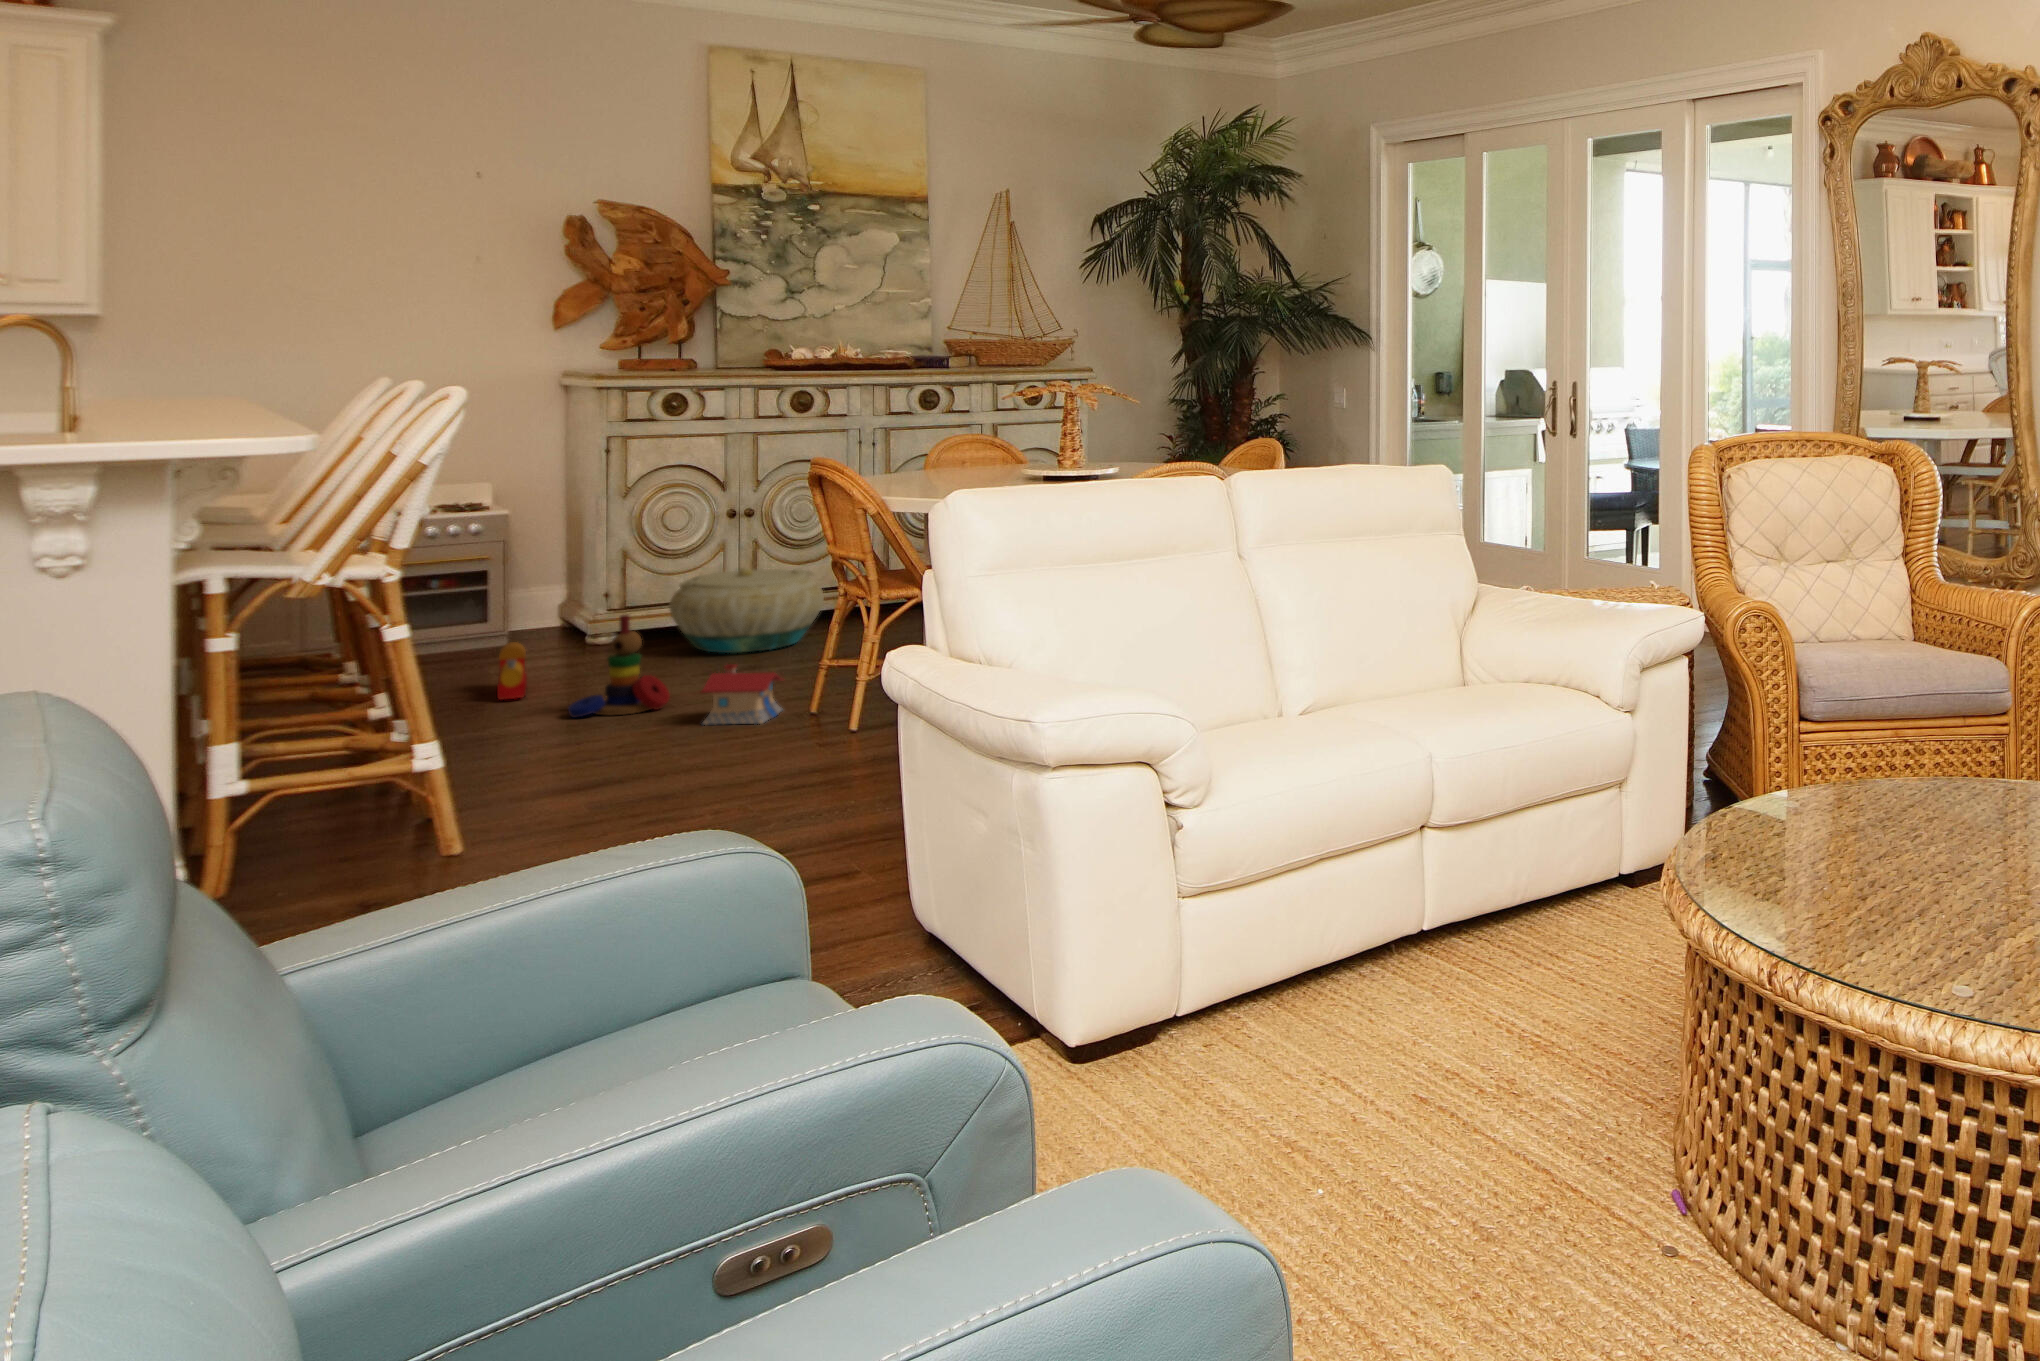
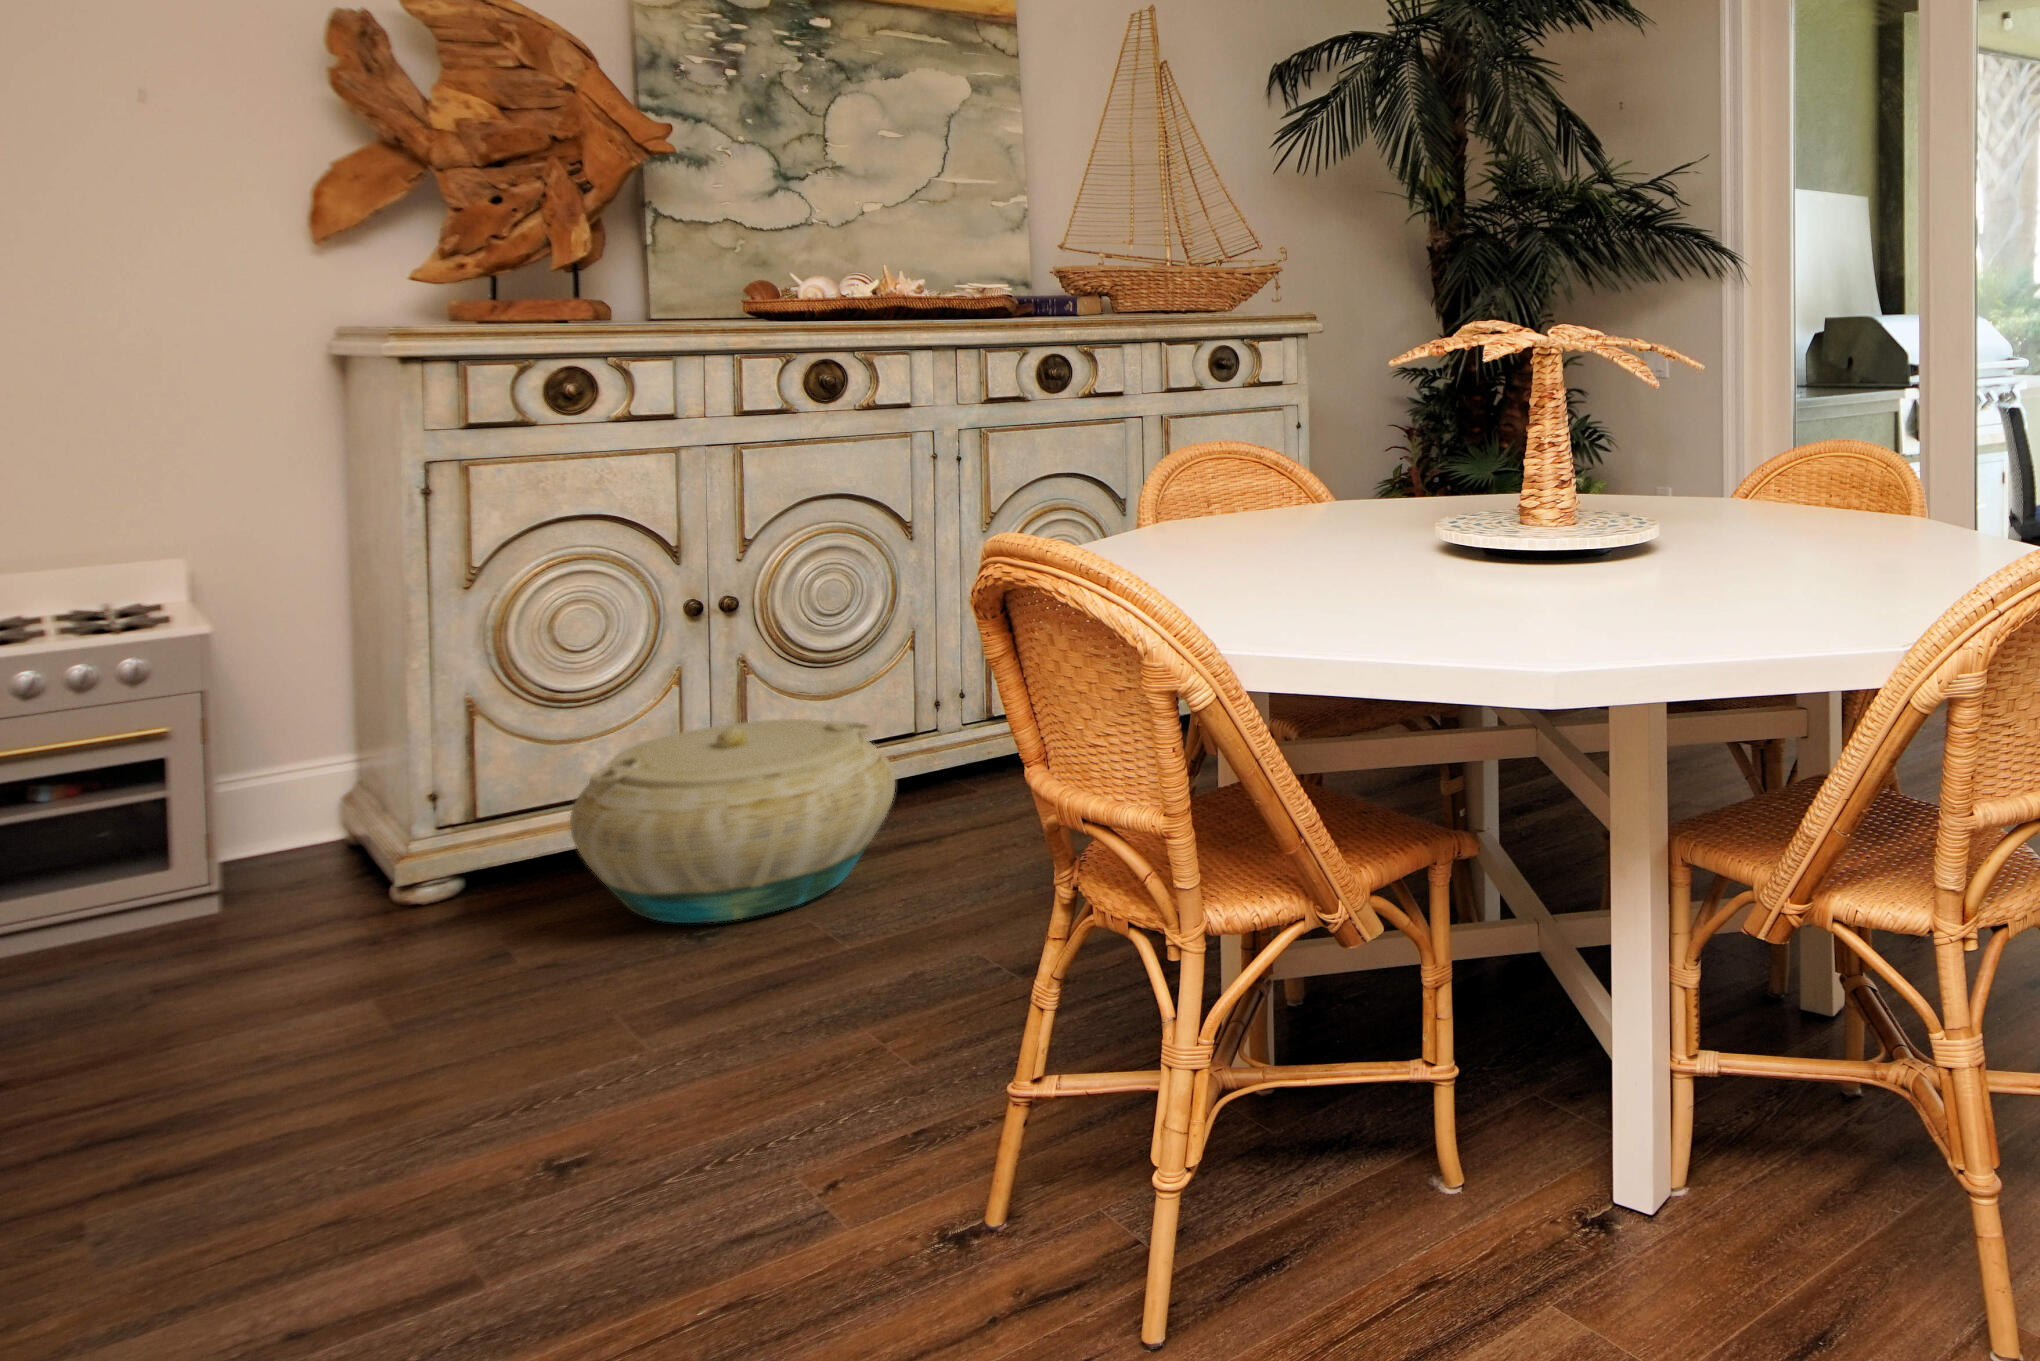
stacking toy: present [568,615,670,717] -> none [290,952,582,1272]
toy train: present [497,642,527,700] -> none [114,984,213,1178]
toy house: present [702,664,783,725] -> none [674,1084,895,1296]

